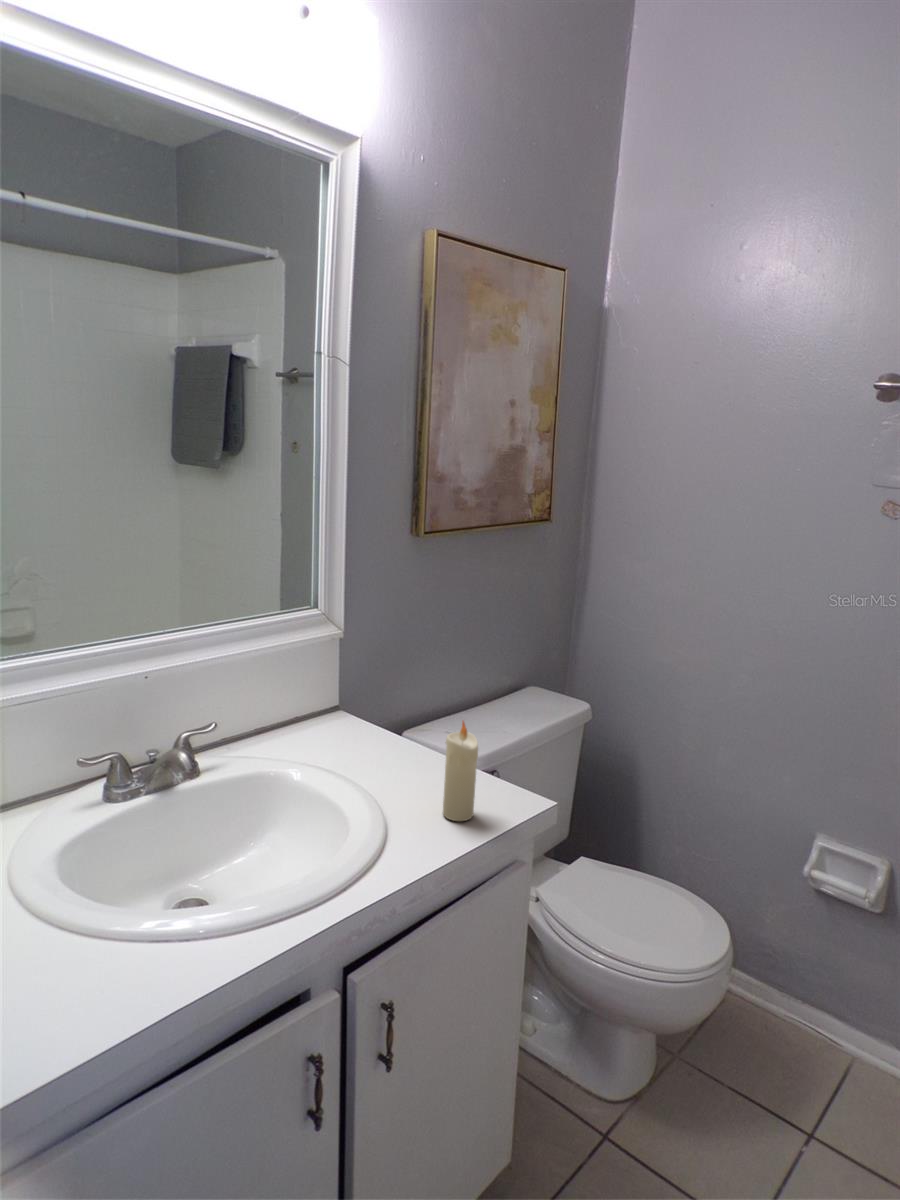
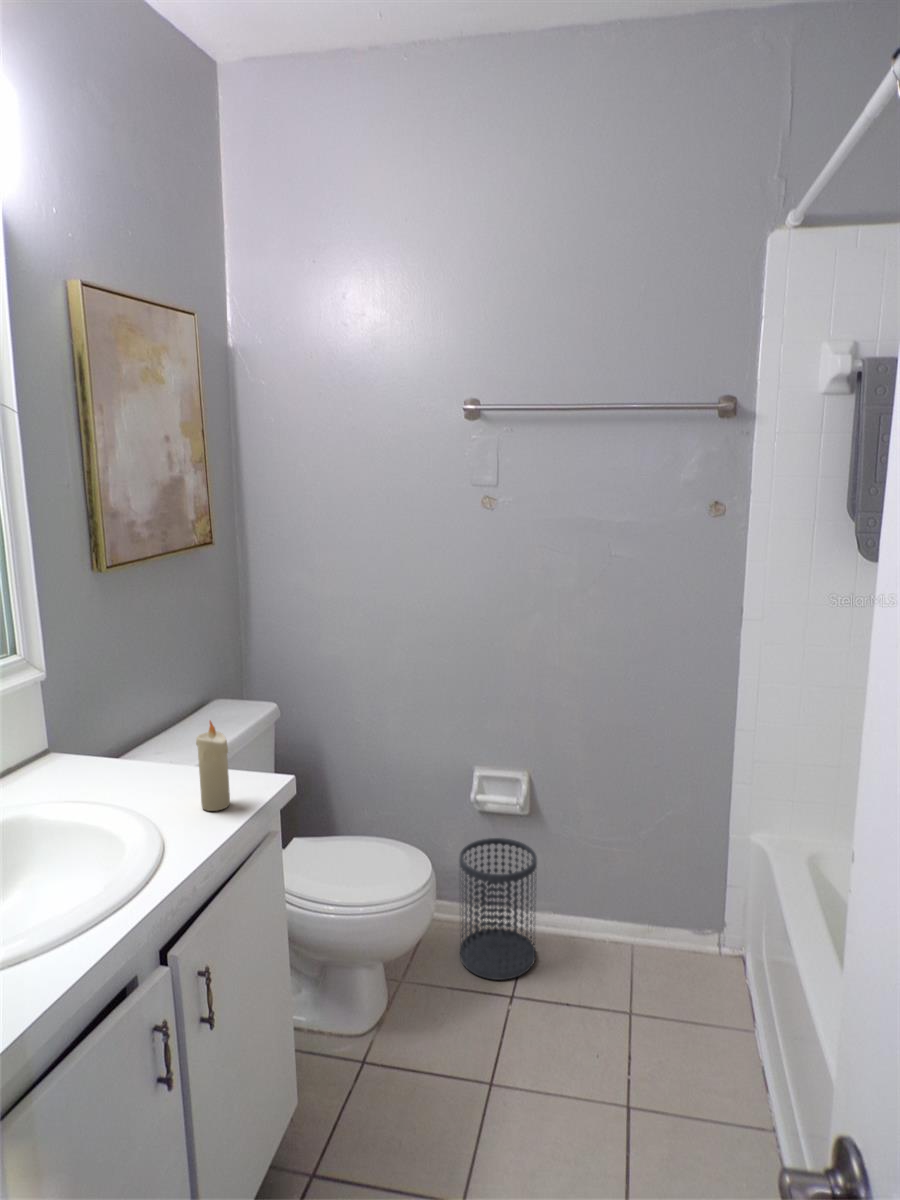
wastebasket: none [755,926,879,1111] -> present [459,838,537,980]

